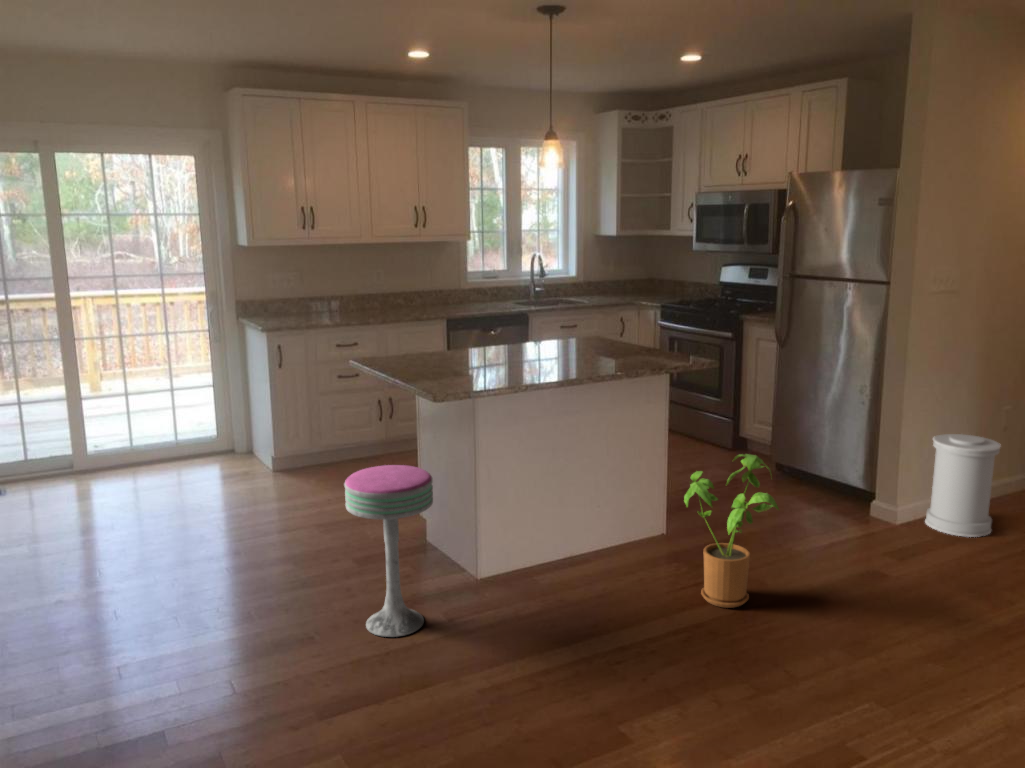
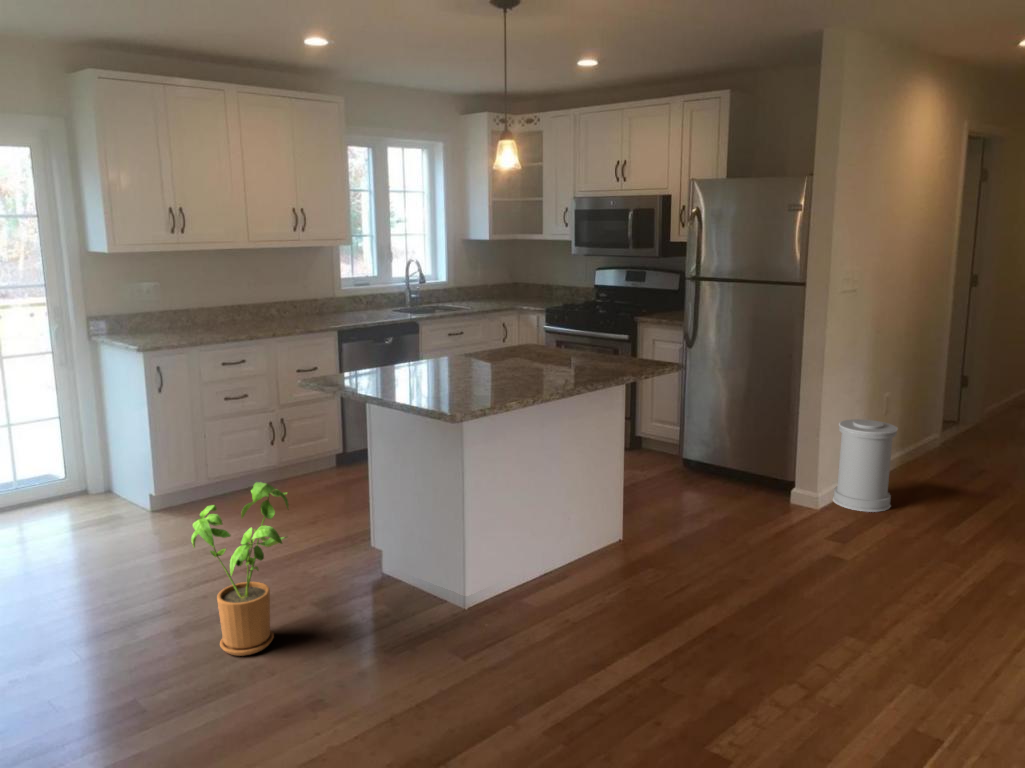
house plant: present [684,454,779,608] -> present [191,482,288,656]
bar stool: present [344,465,433,637] -> none [353,496,453,693]

